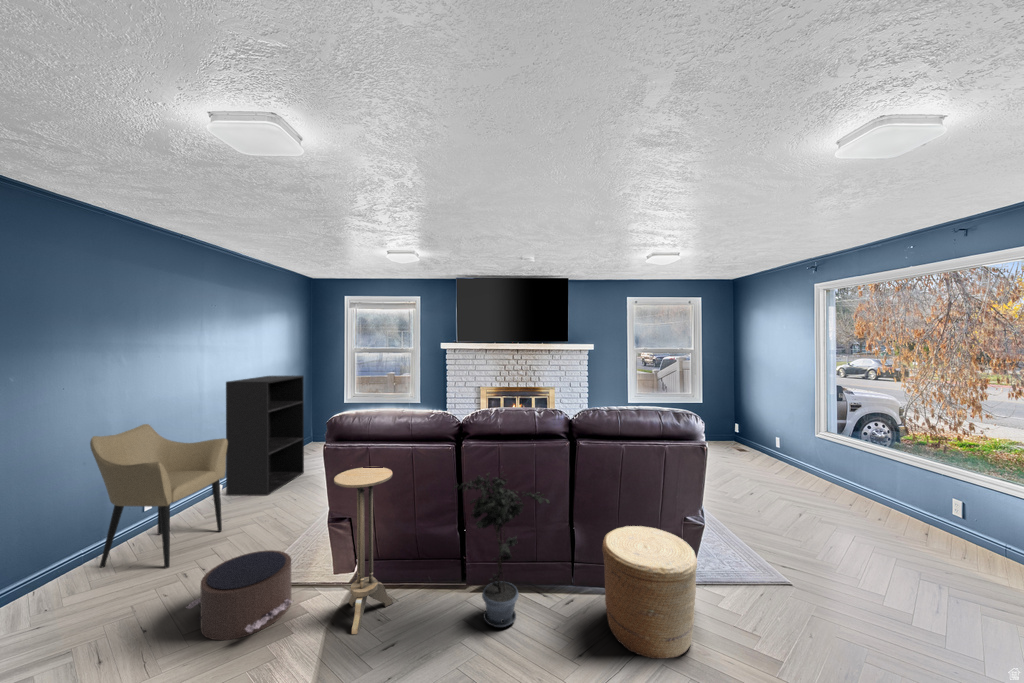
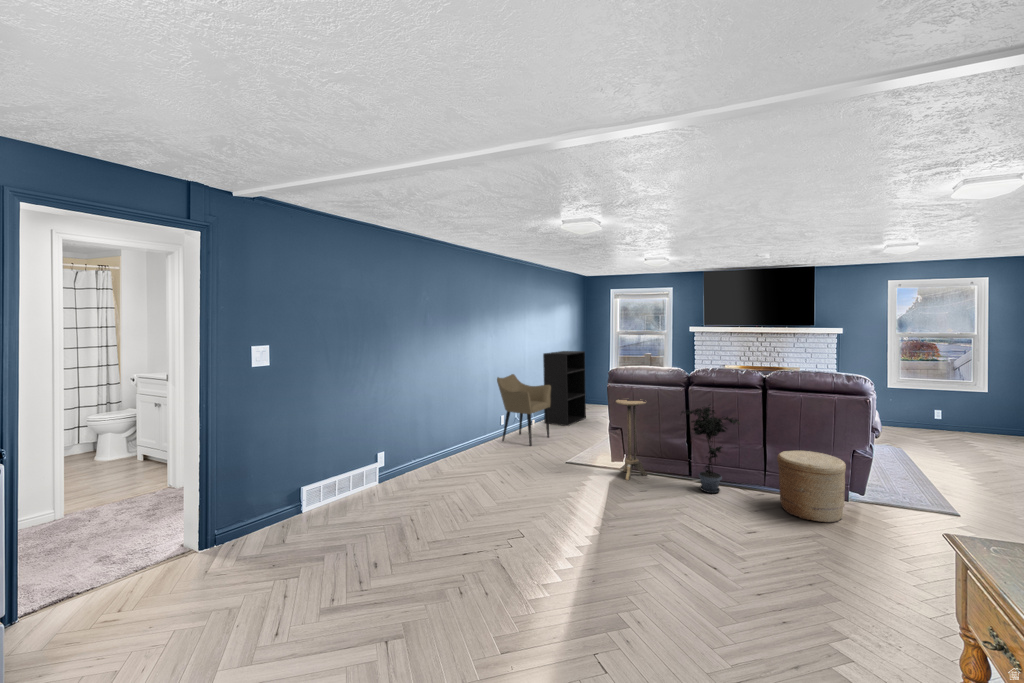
pouf: present [186,550,293,640] -> none [548,439,596,471]

